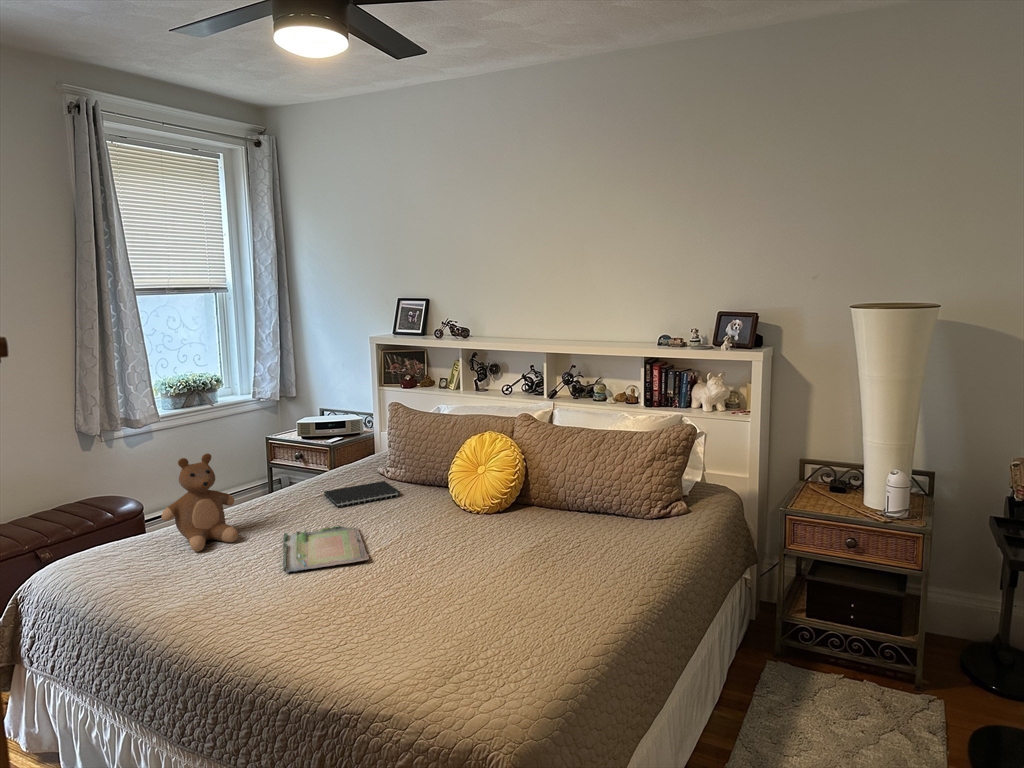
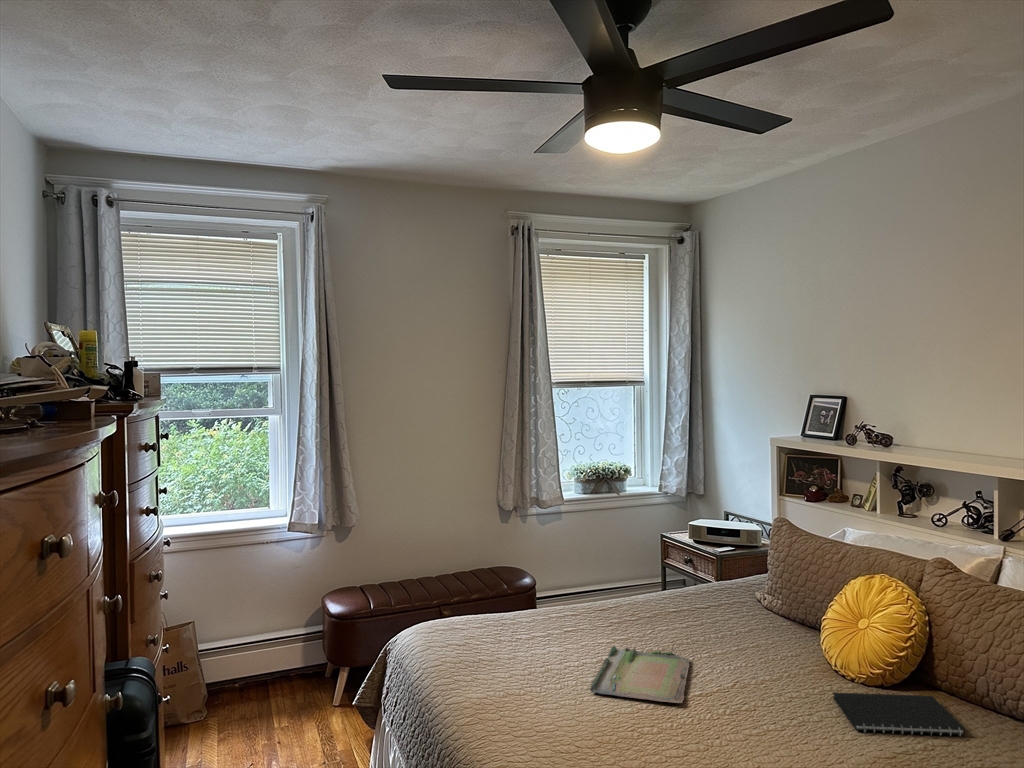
teddy bear: present [161,453,238,551] -> none [506,548,575,645]
notebook: present [324,481,400,507] -> present [833,692,966,737]

